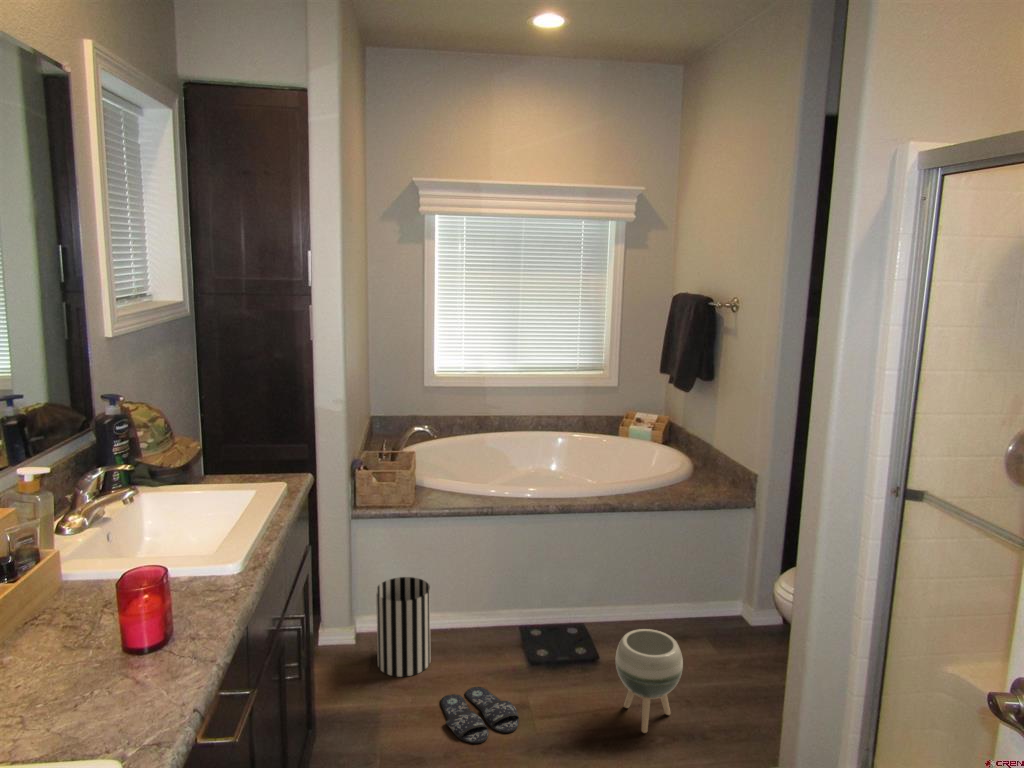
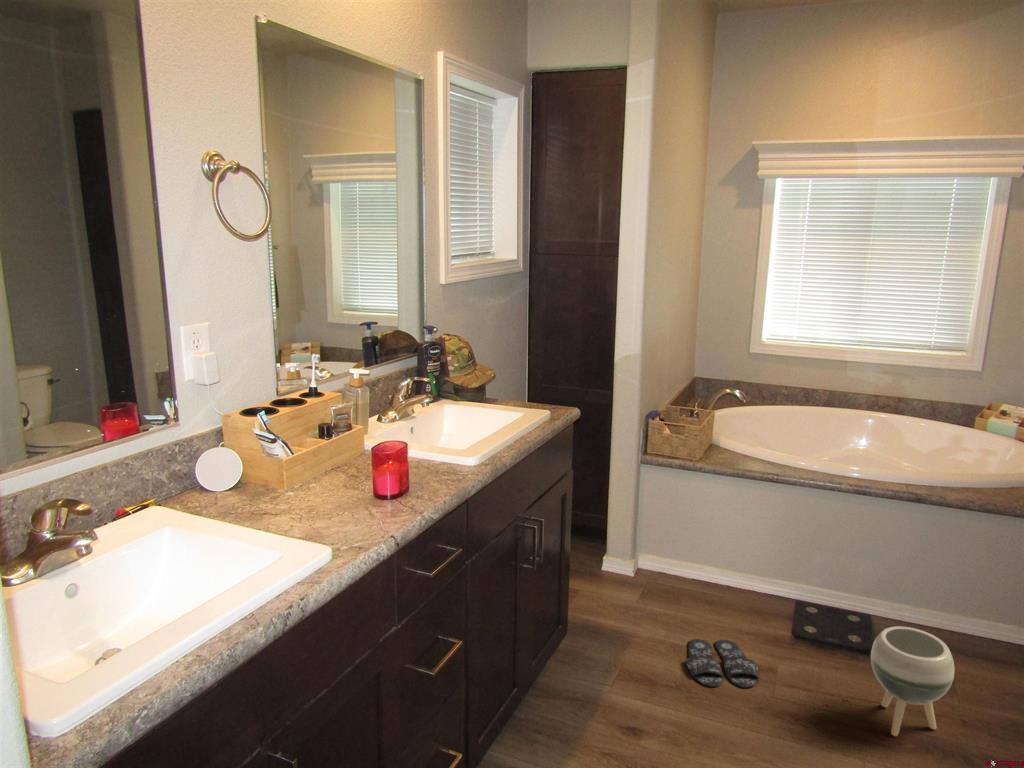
wastebasket: present [376,577,430,677] -> none [645,523,699,614]

